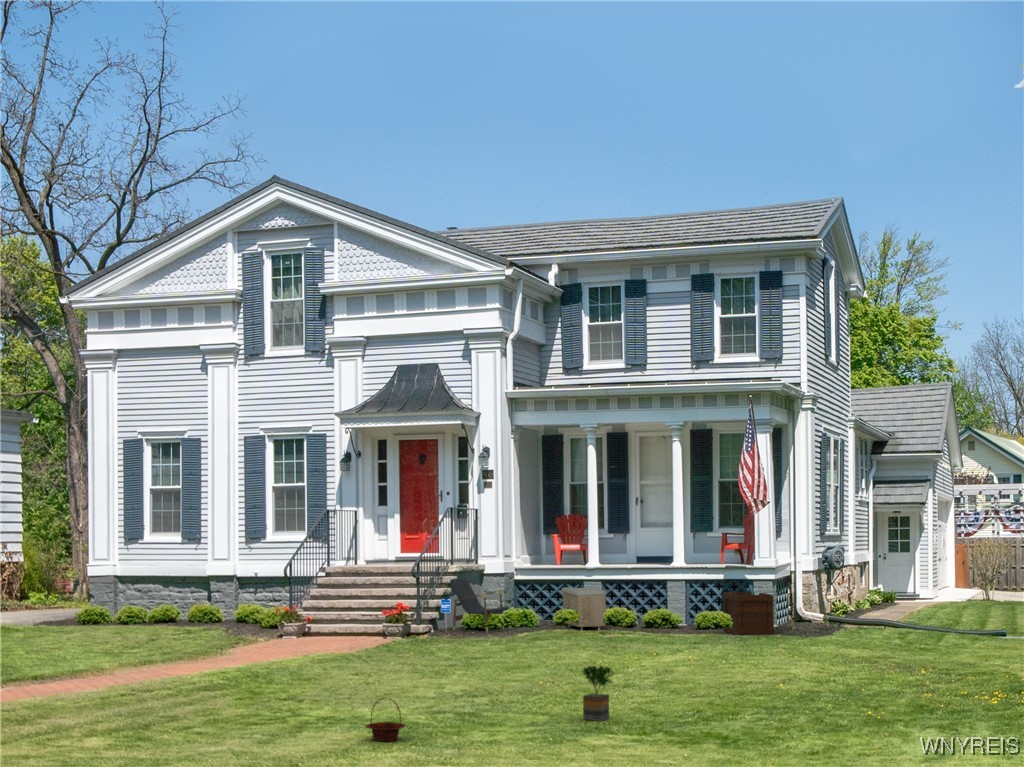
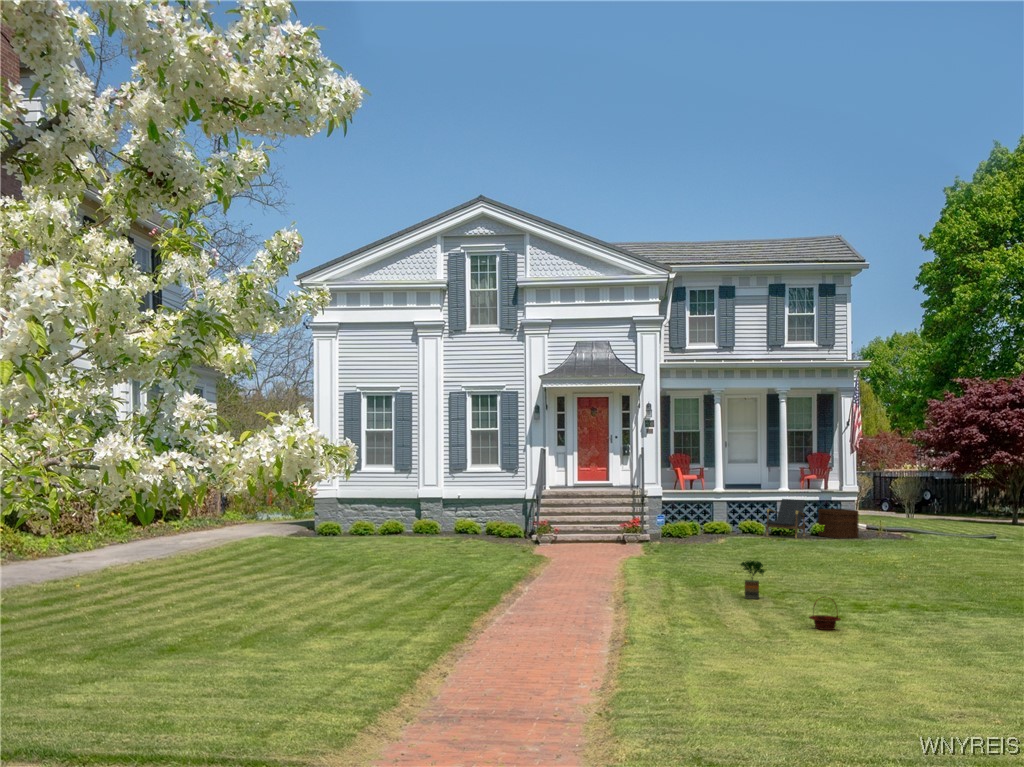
lounge chair: present [450,577,509,632] -> present [766,499,805,538]
storage bench: present [561,587,606,630] -> none [699,506,739,537]
potted tree: present [583,666,615,721] -> present [741,560,765,599]
basket: present [366,698,406,741] -> present [809,597,841,630]

